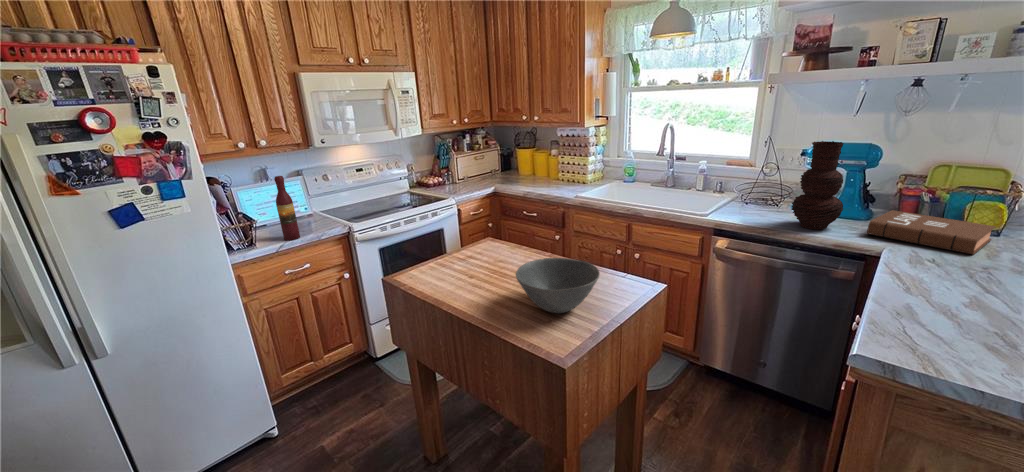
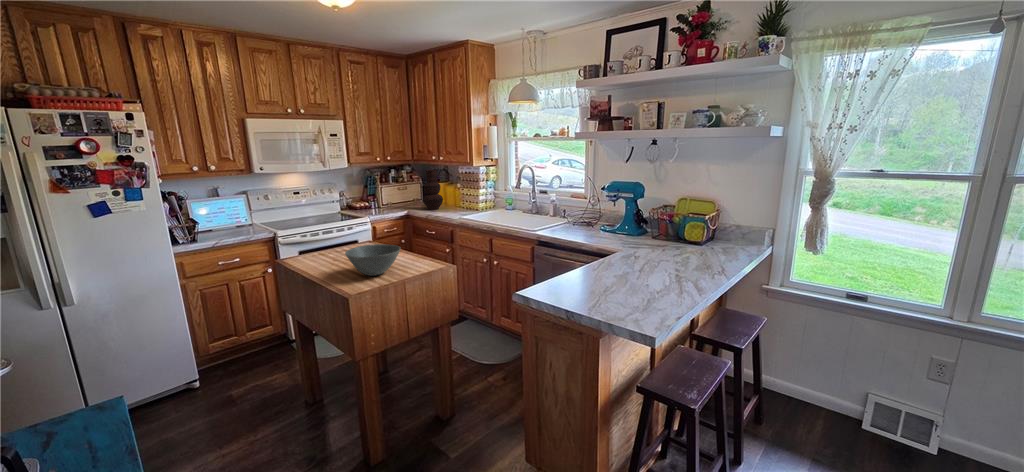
vase: present [792,141,844,229] -> present [423,170,443,210]
wine bottle: present [274,176,300,240] -> none [217,191,235,239]
book: present [867,210,995,254] -> none [616,227,688,252]

